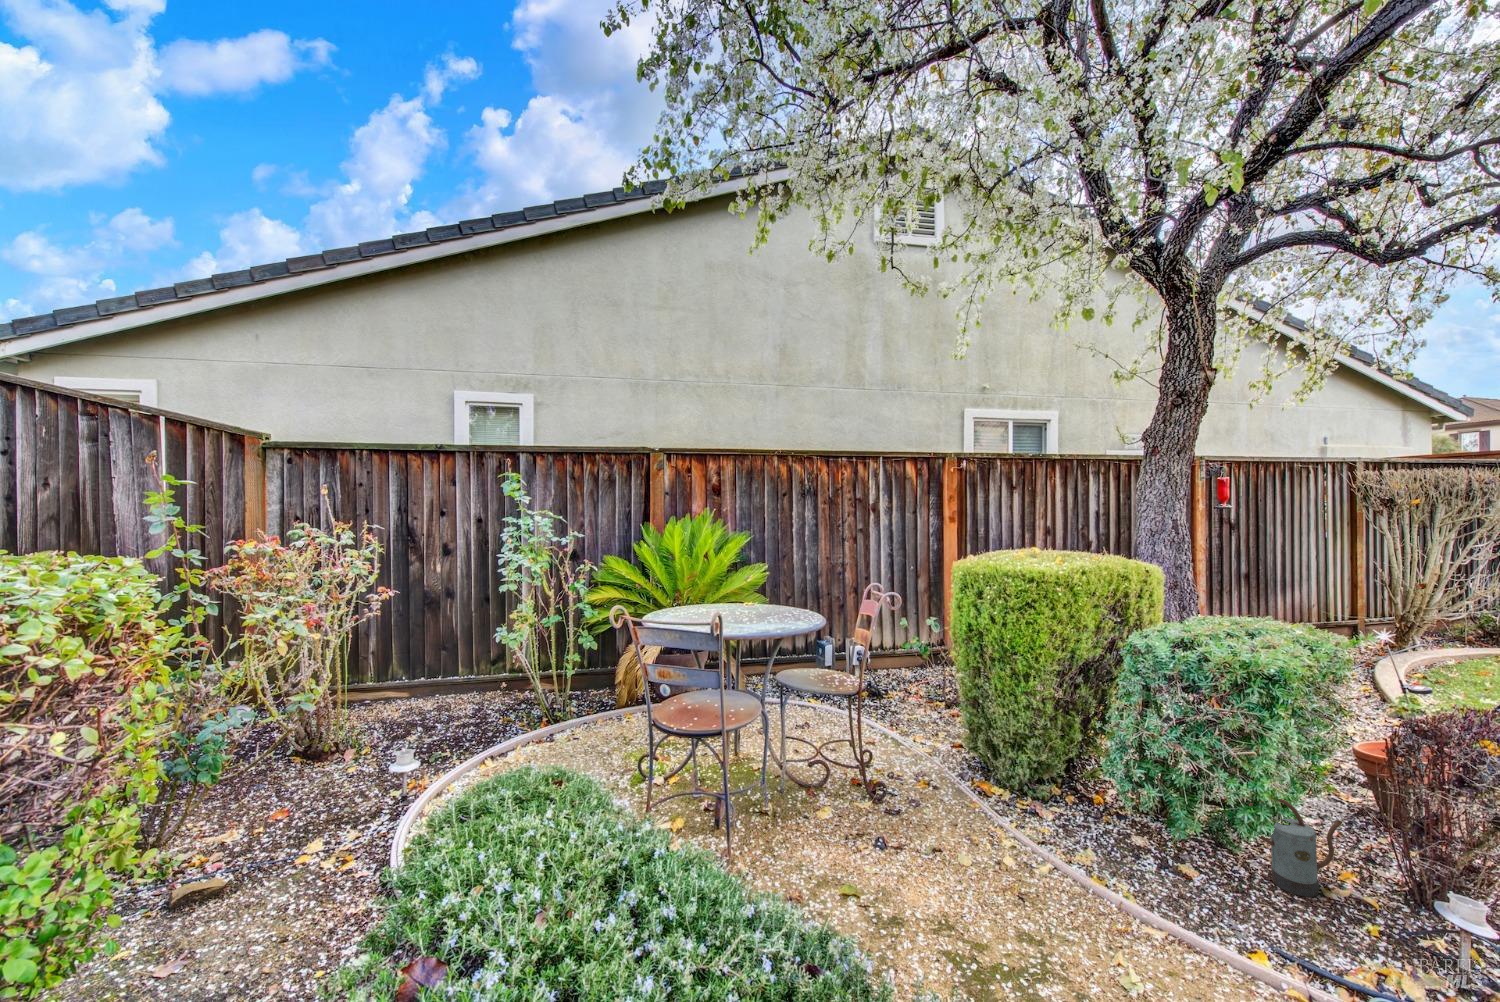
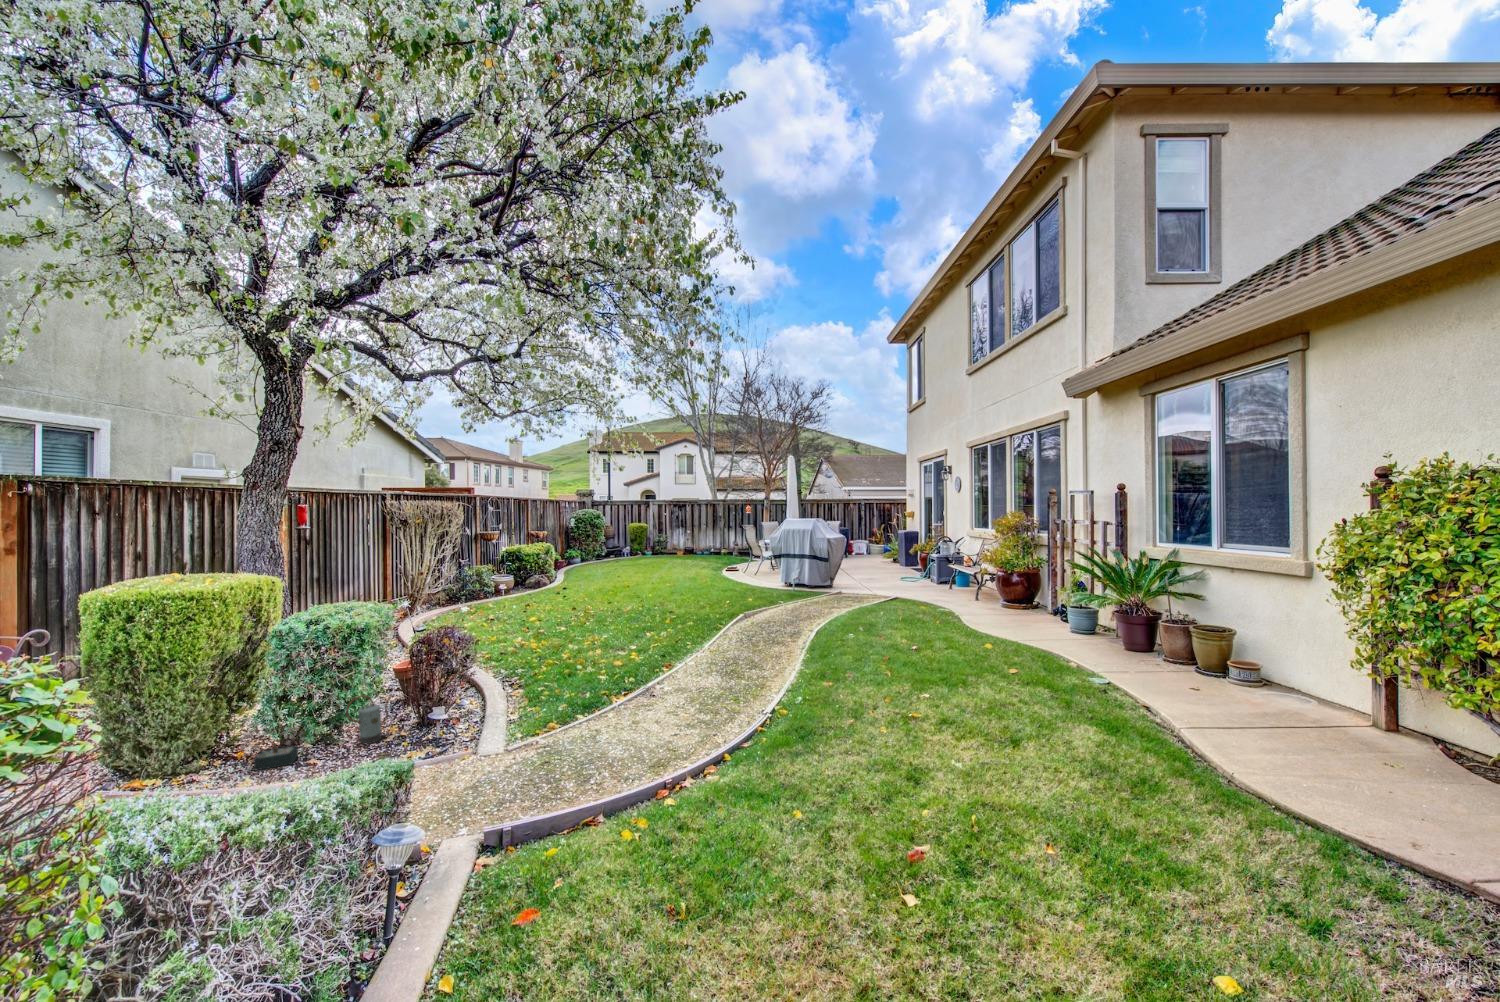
decorative plant: none [1085,765,1176,858] -> present [240,723,304,771]

